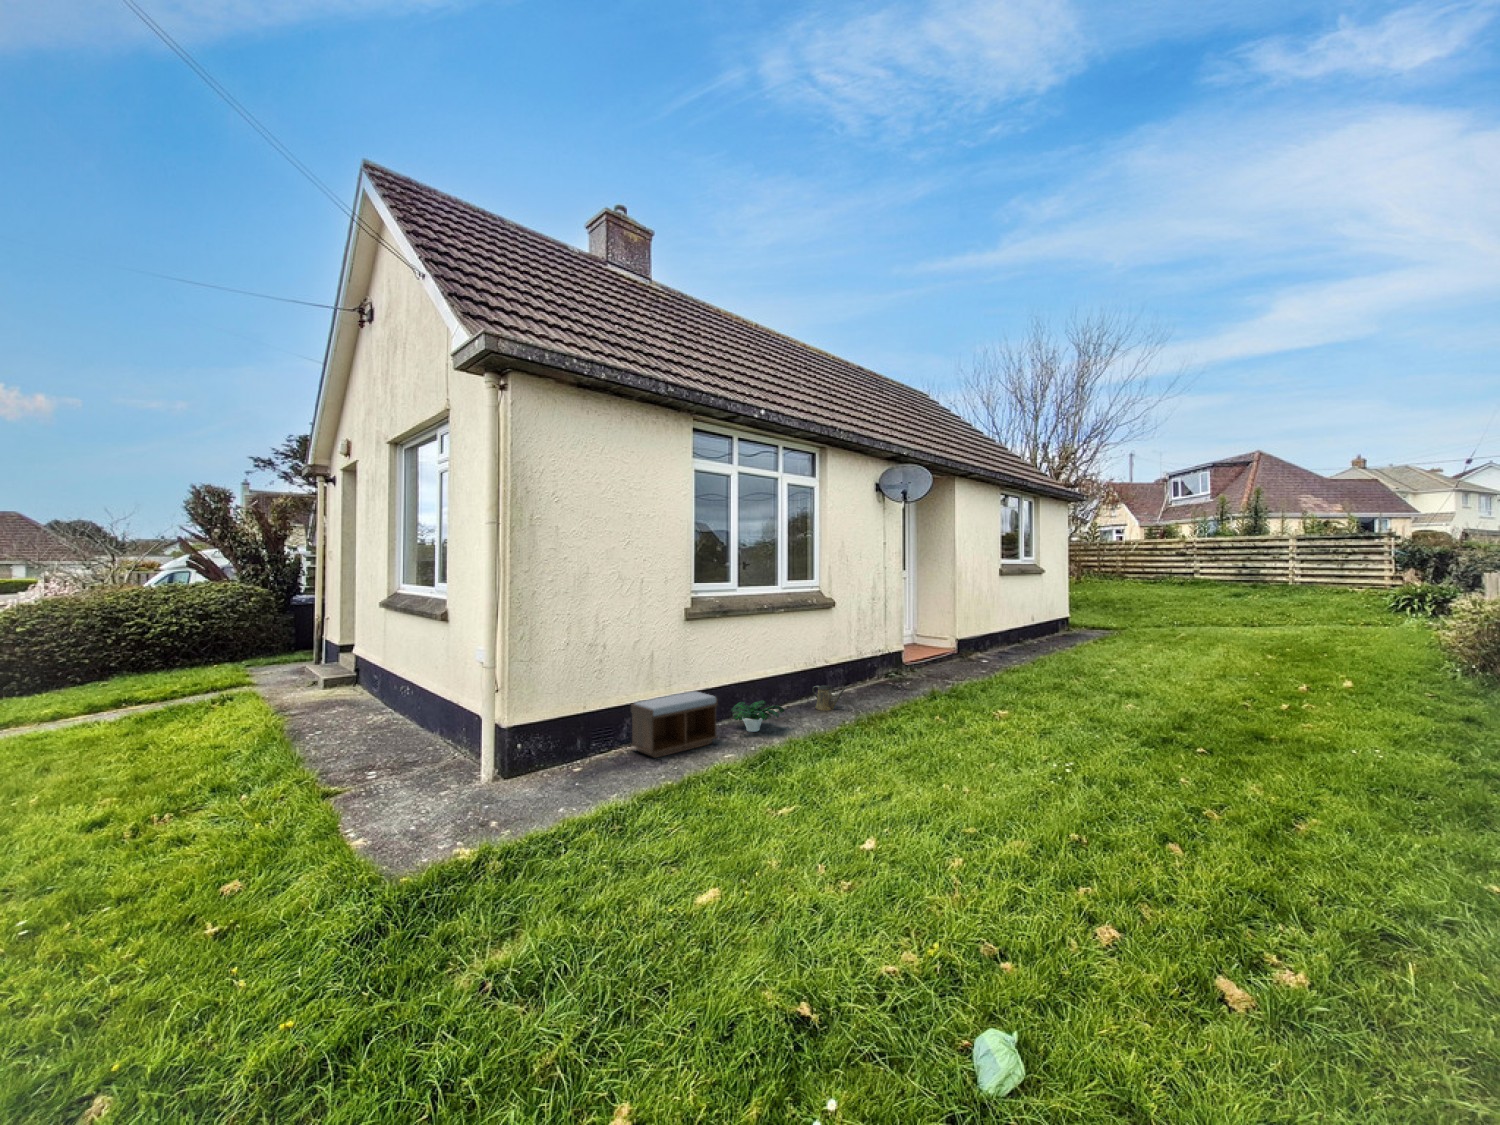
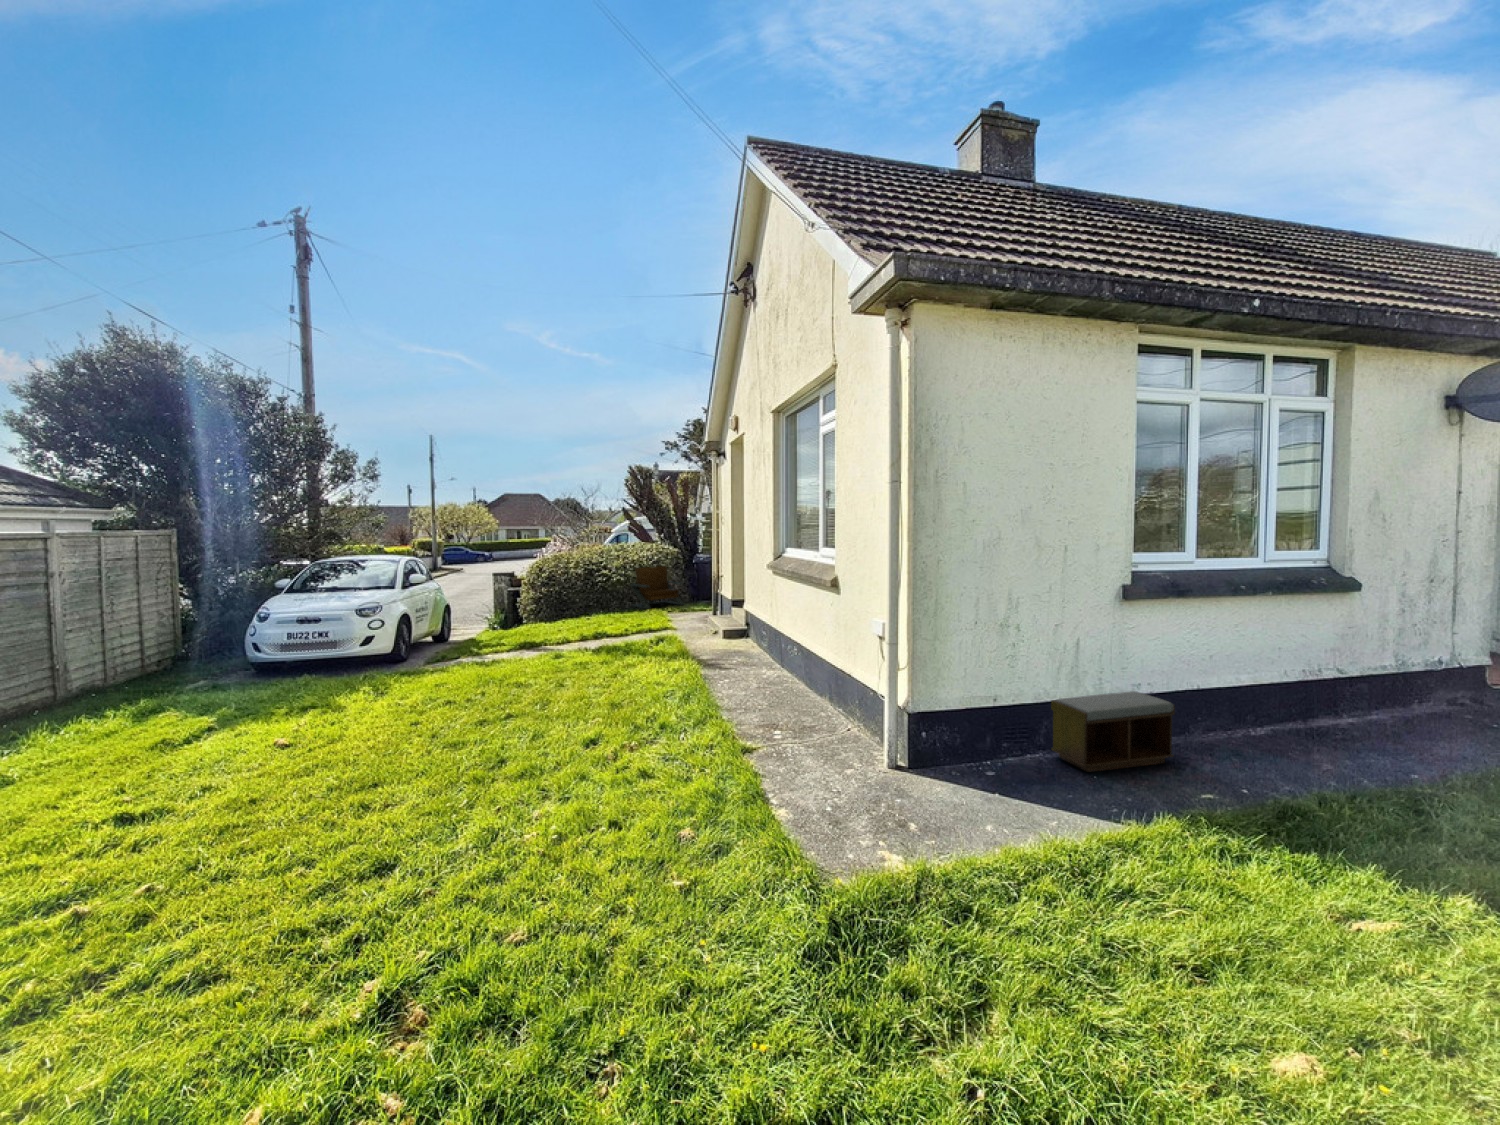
lounge chair: none [192,608,275,661] -> present [630,566,684,609]
watering can: present [812,685,847,711] -> none [1308,697,1382,736]
potted plant: present [731,700,785,732] -> none [1184,710,1278,754]

